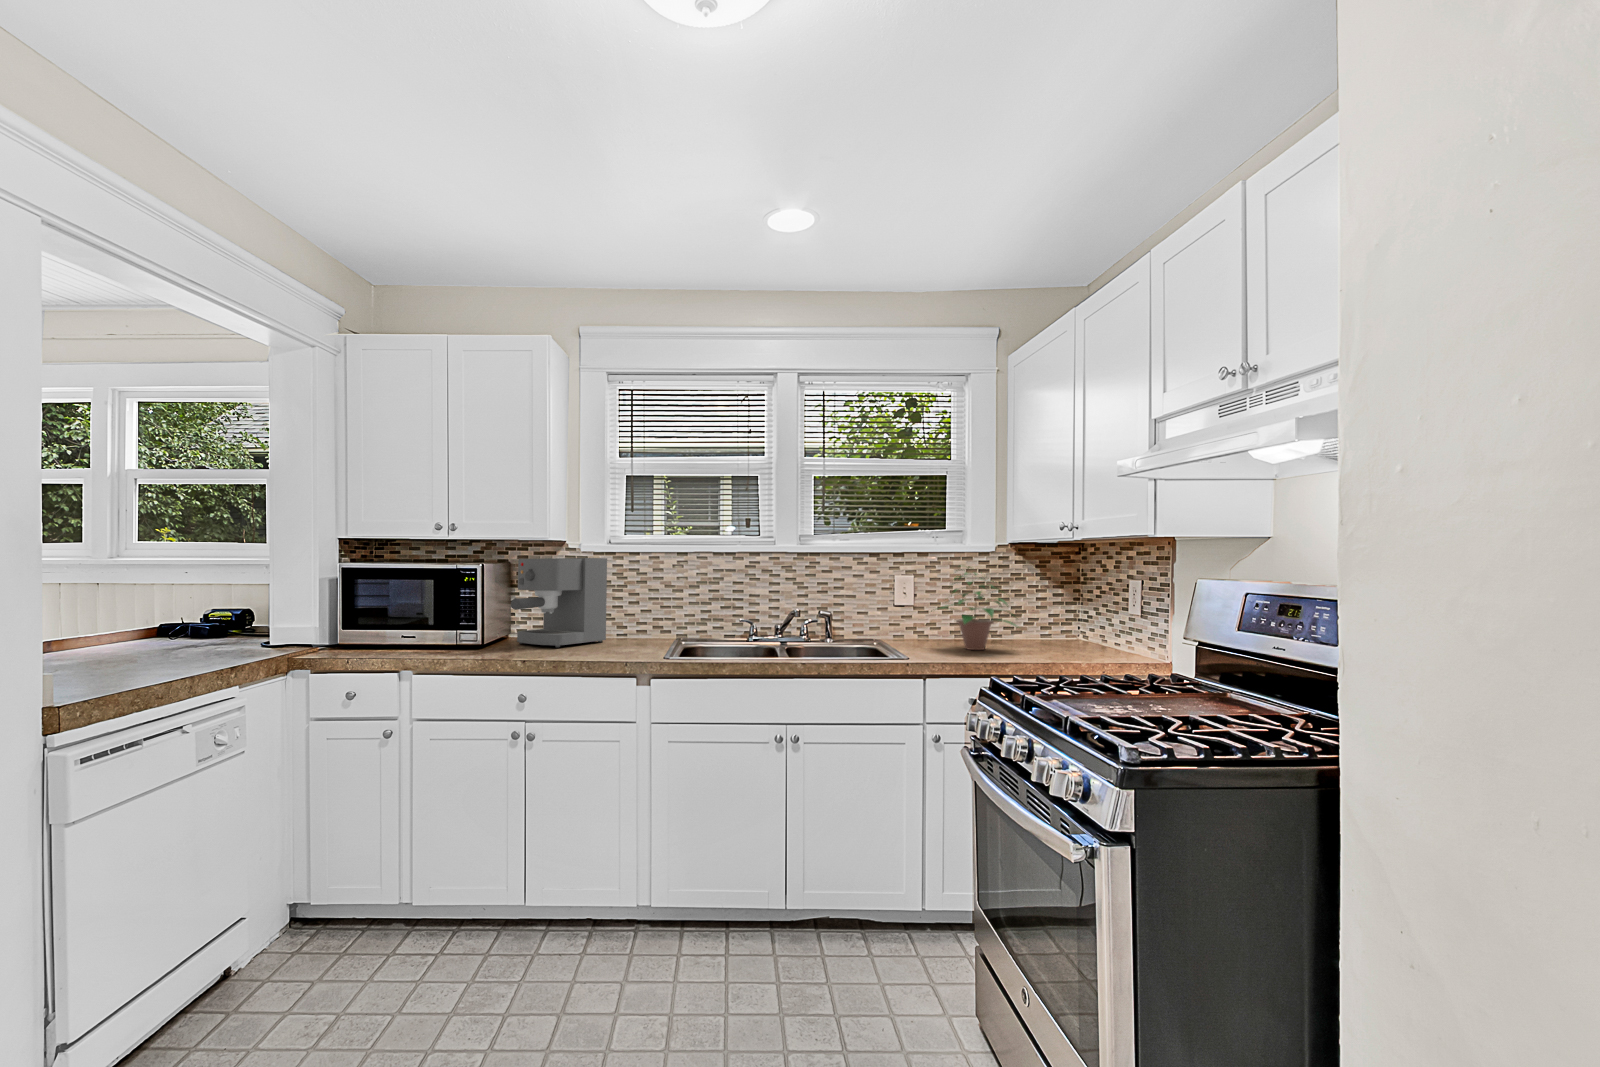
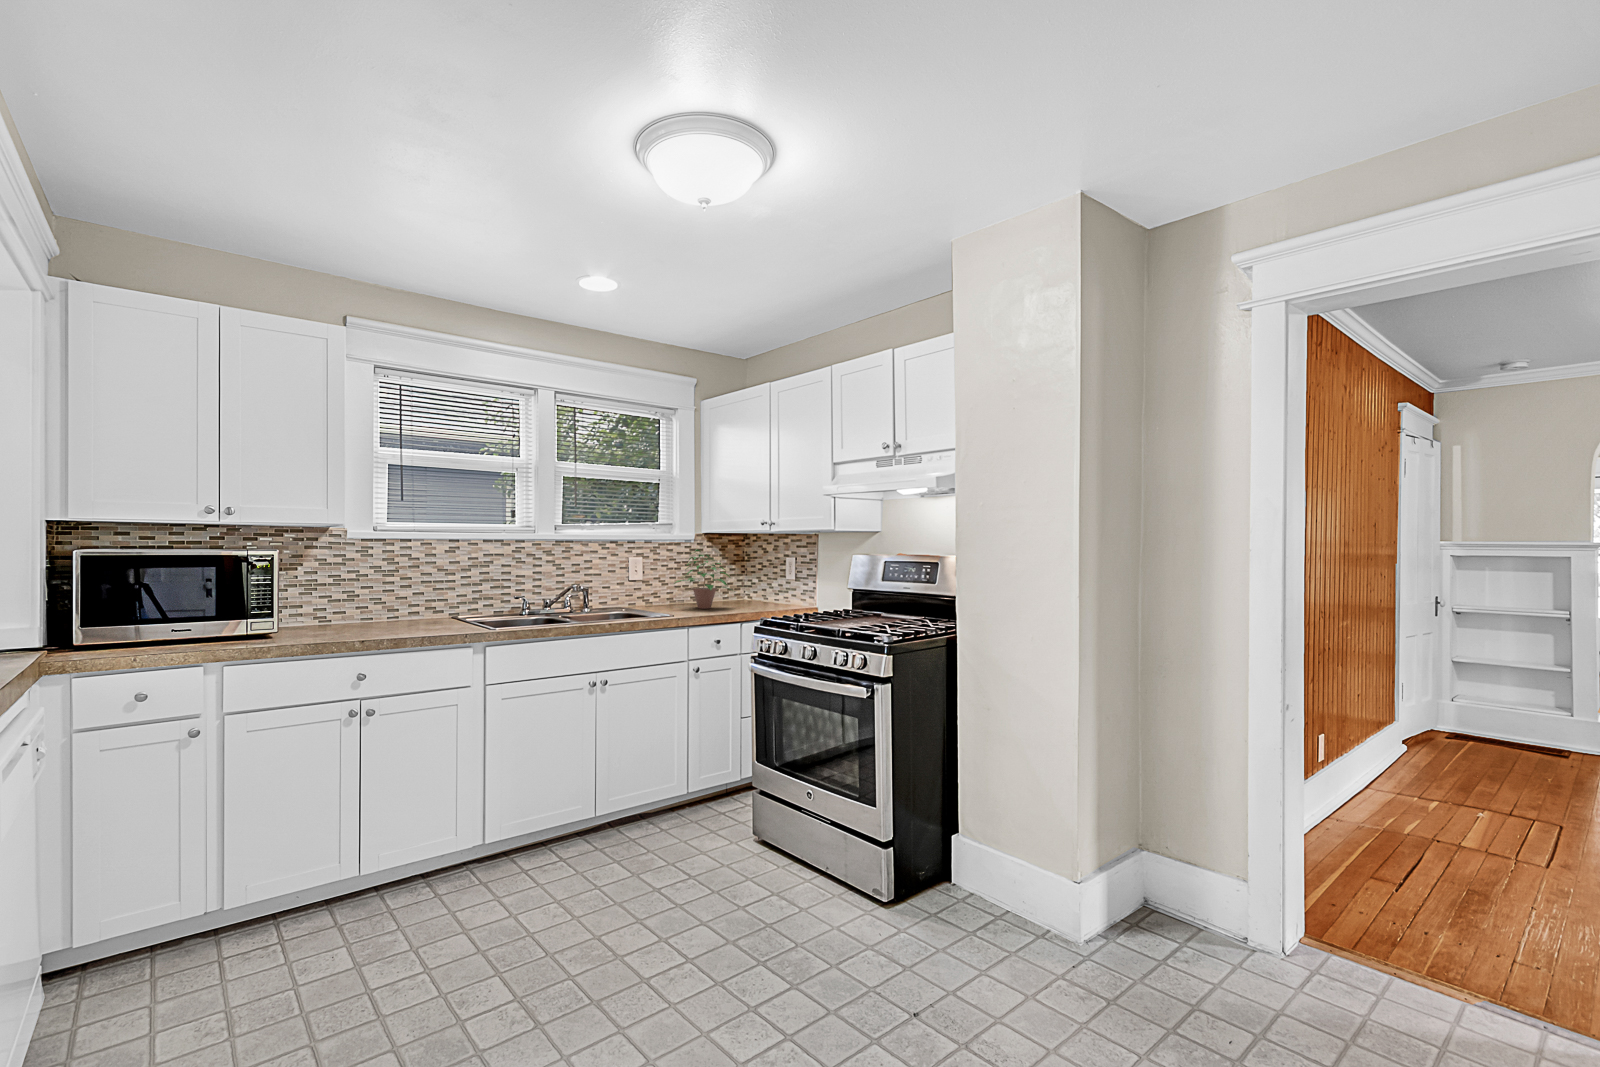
coffee maker: present [511,558,607,648] -> none [325,544,410,631]

